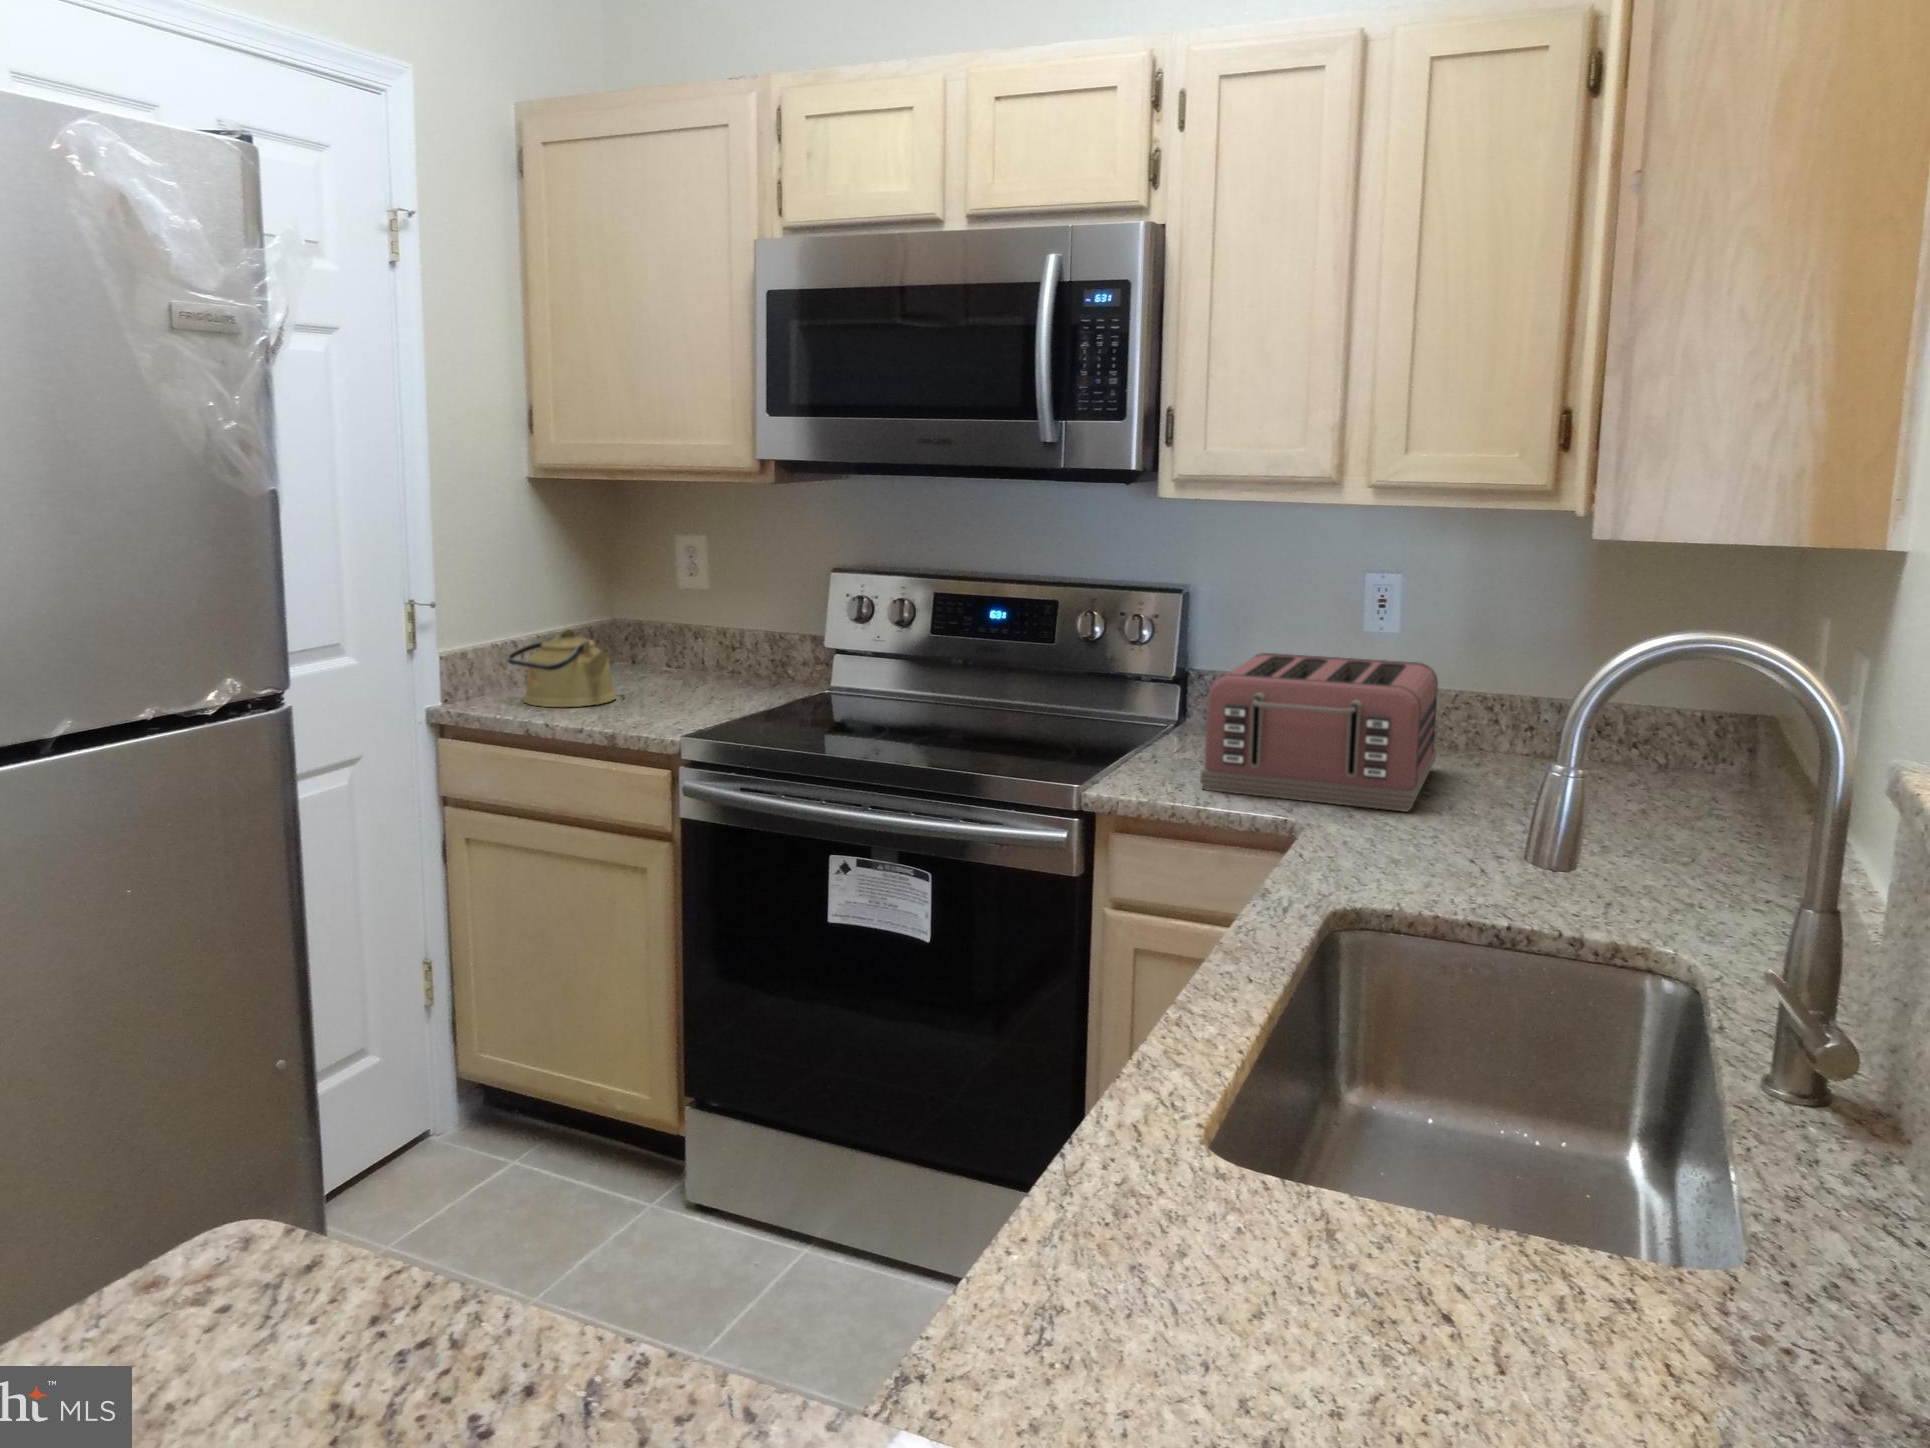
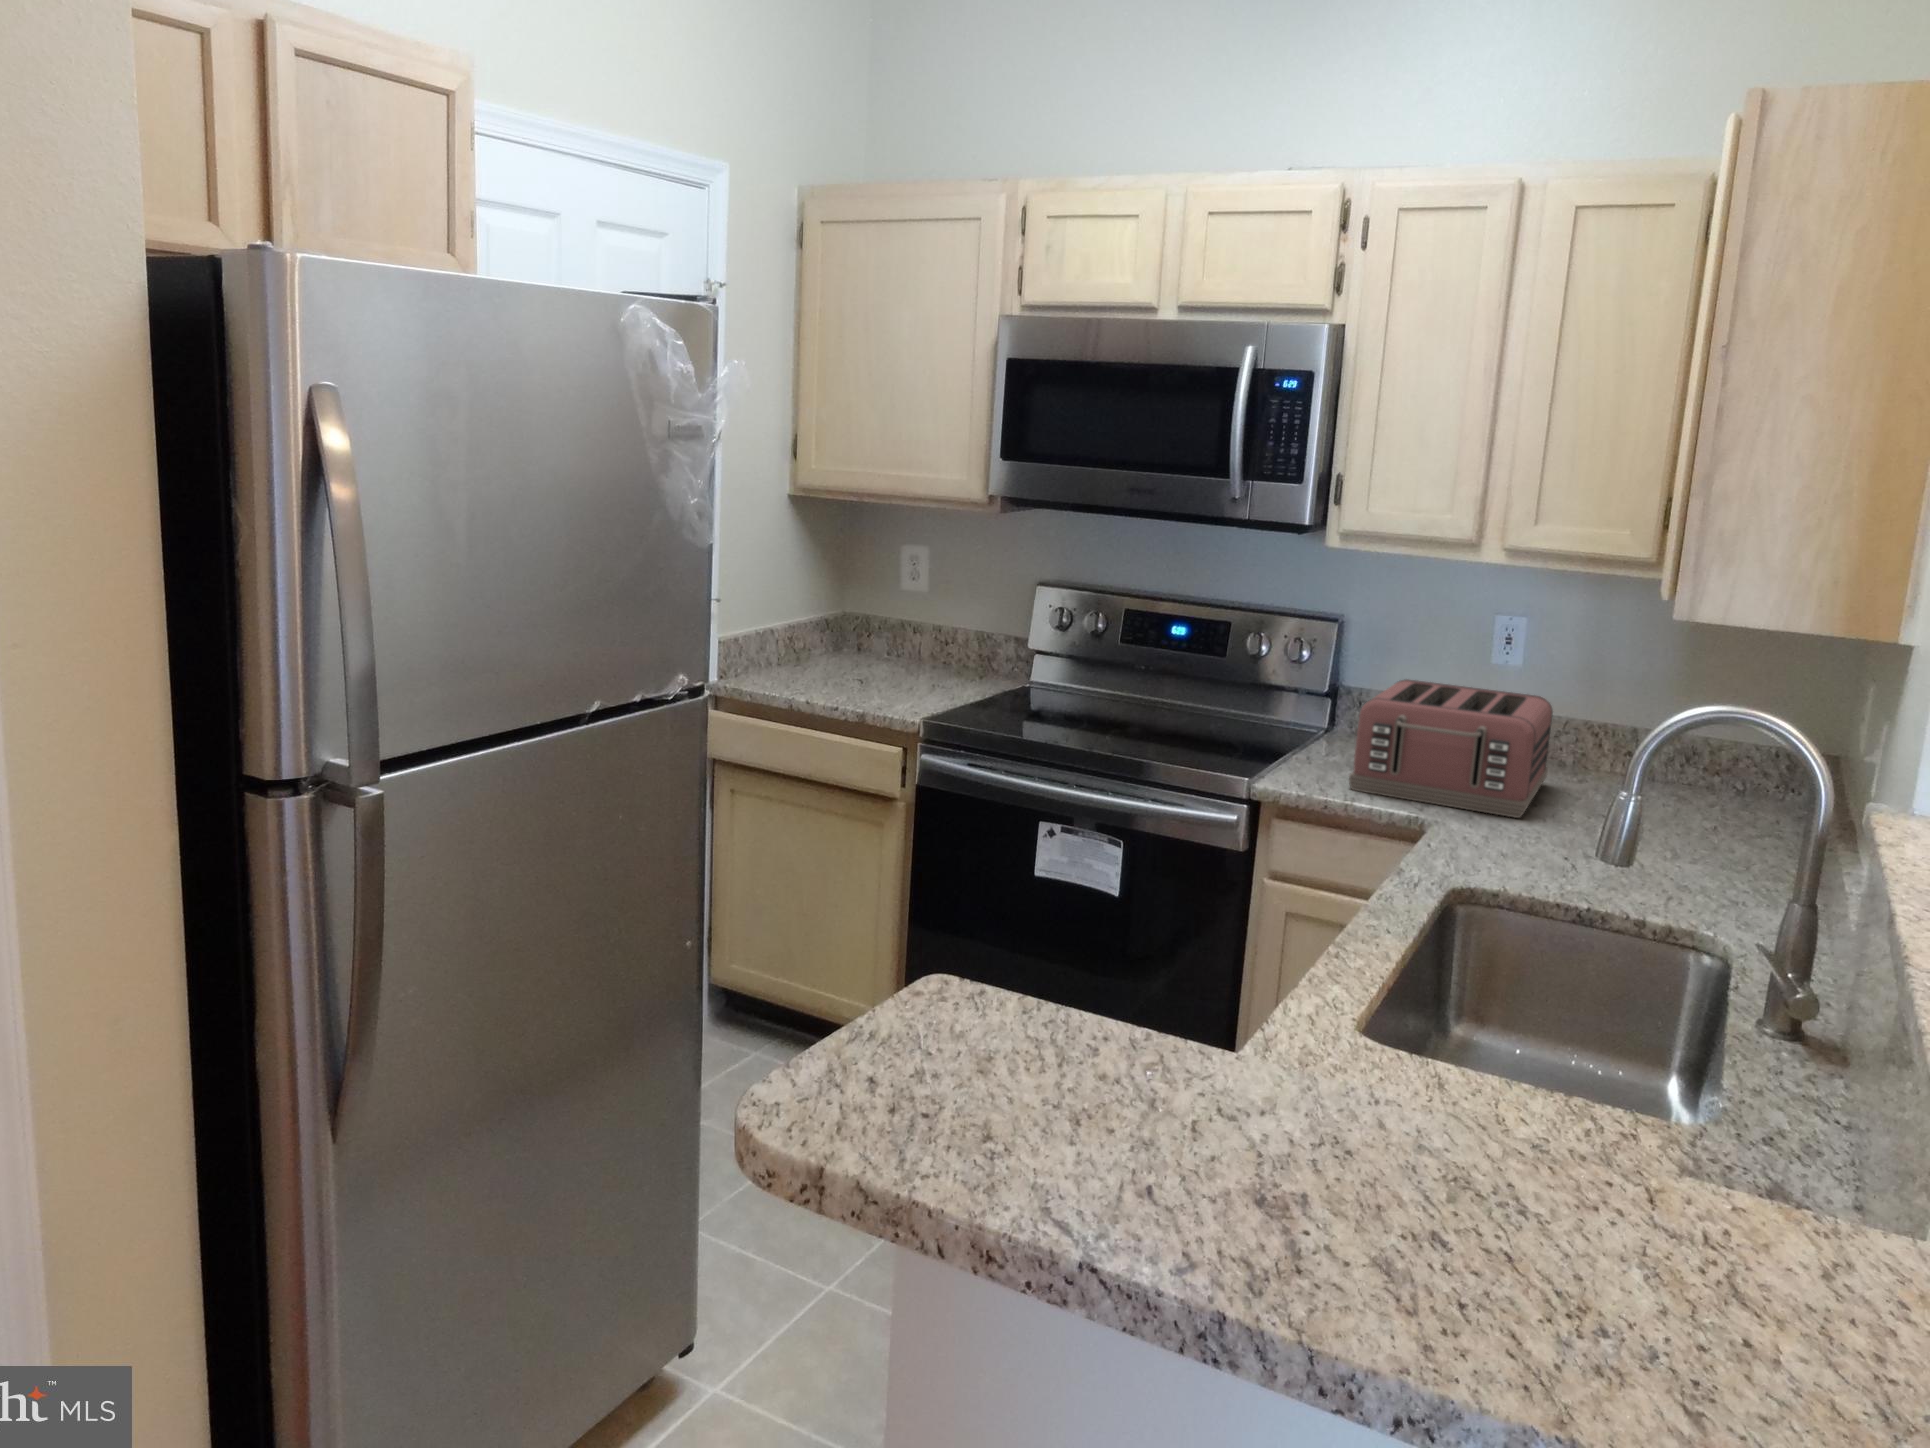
kettle: present [507,629,616,707] -> none [768,623,854,688]

